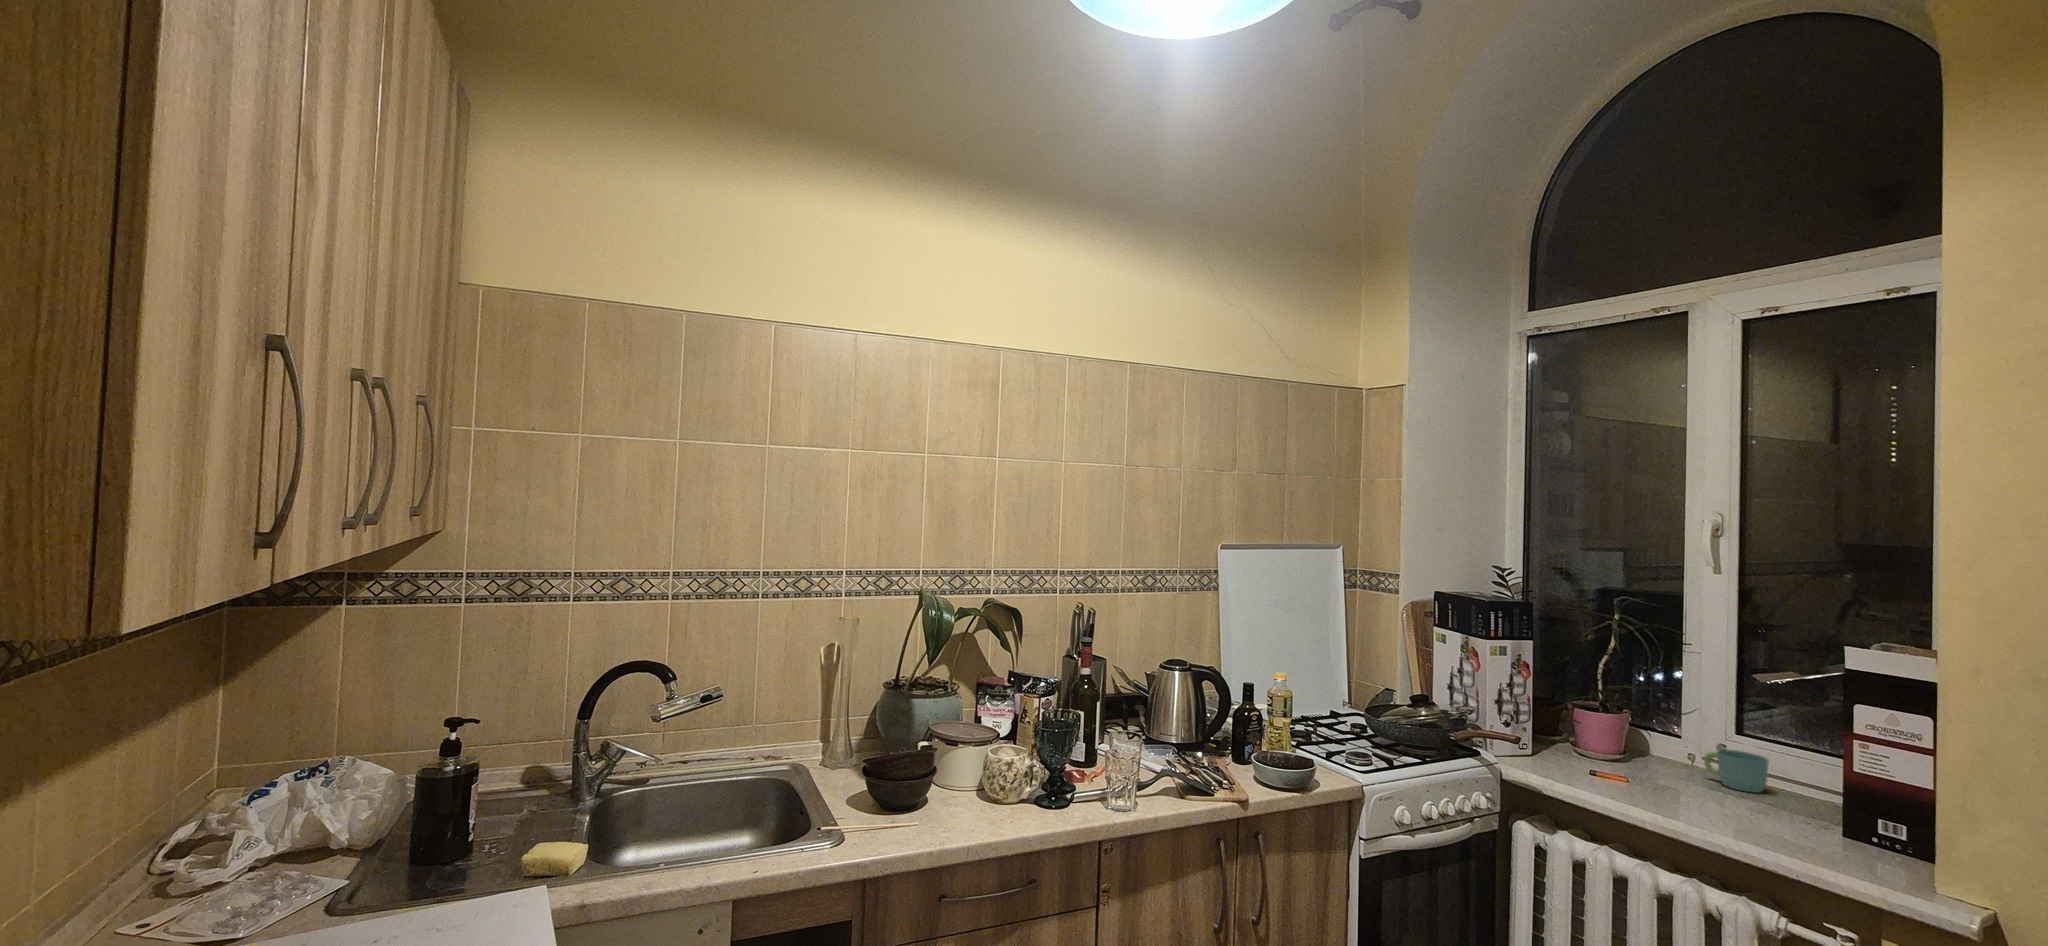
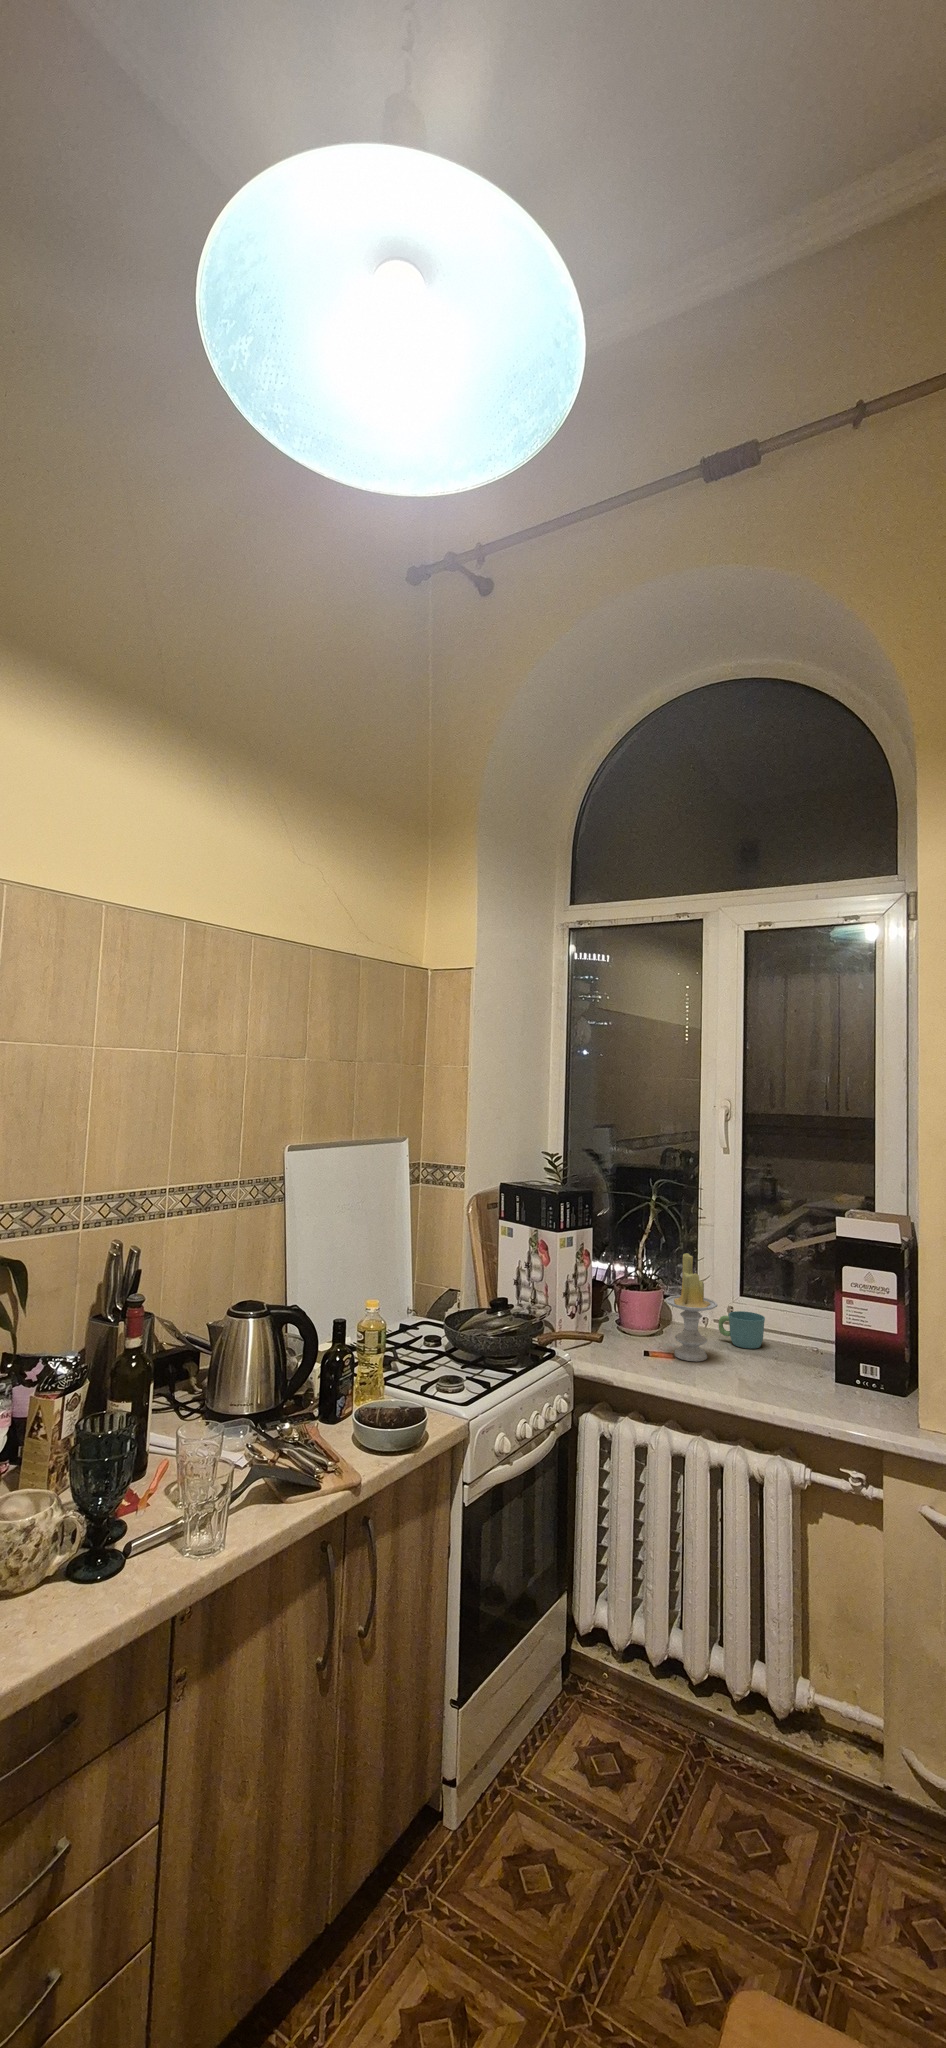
candle: none [1620,675,1688,790] -> present [666,1253,718,1362]

